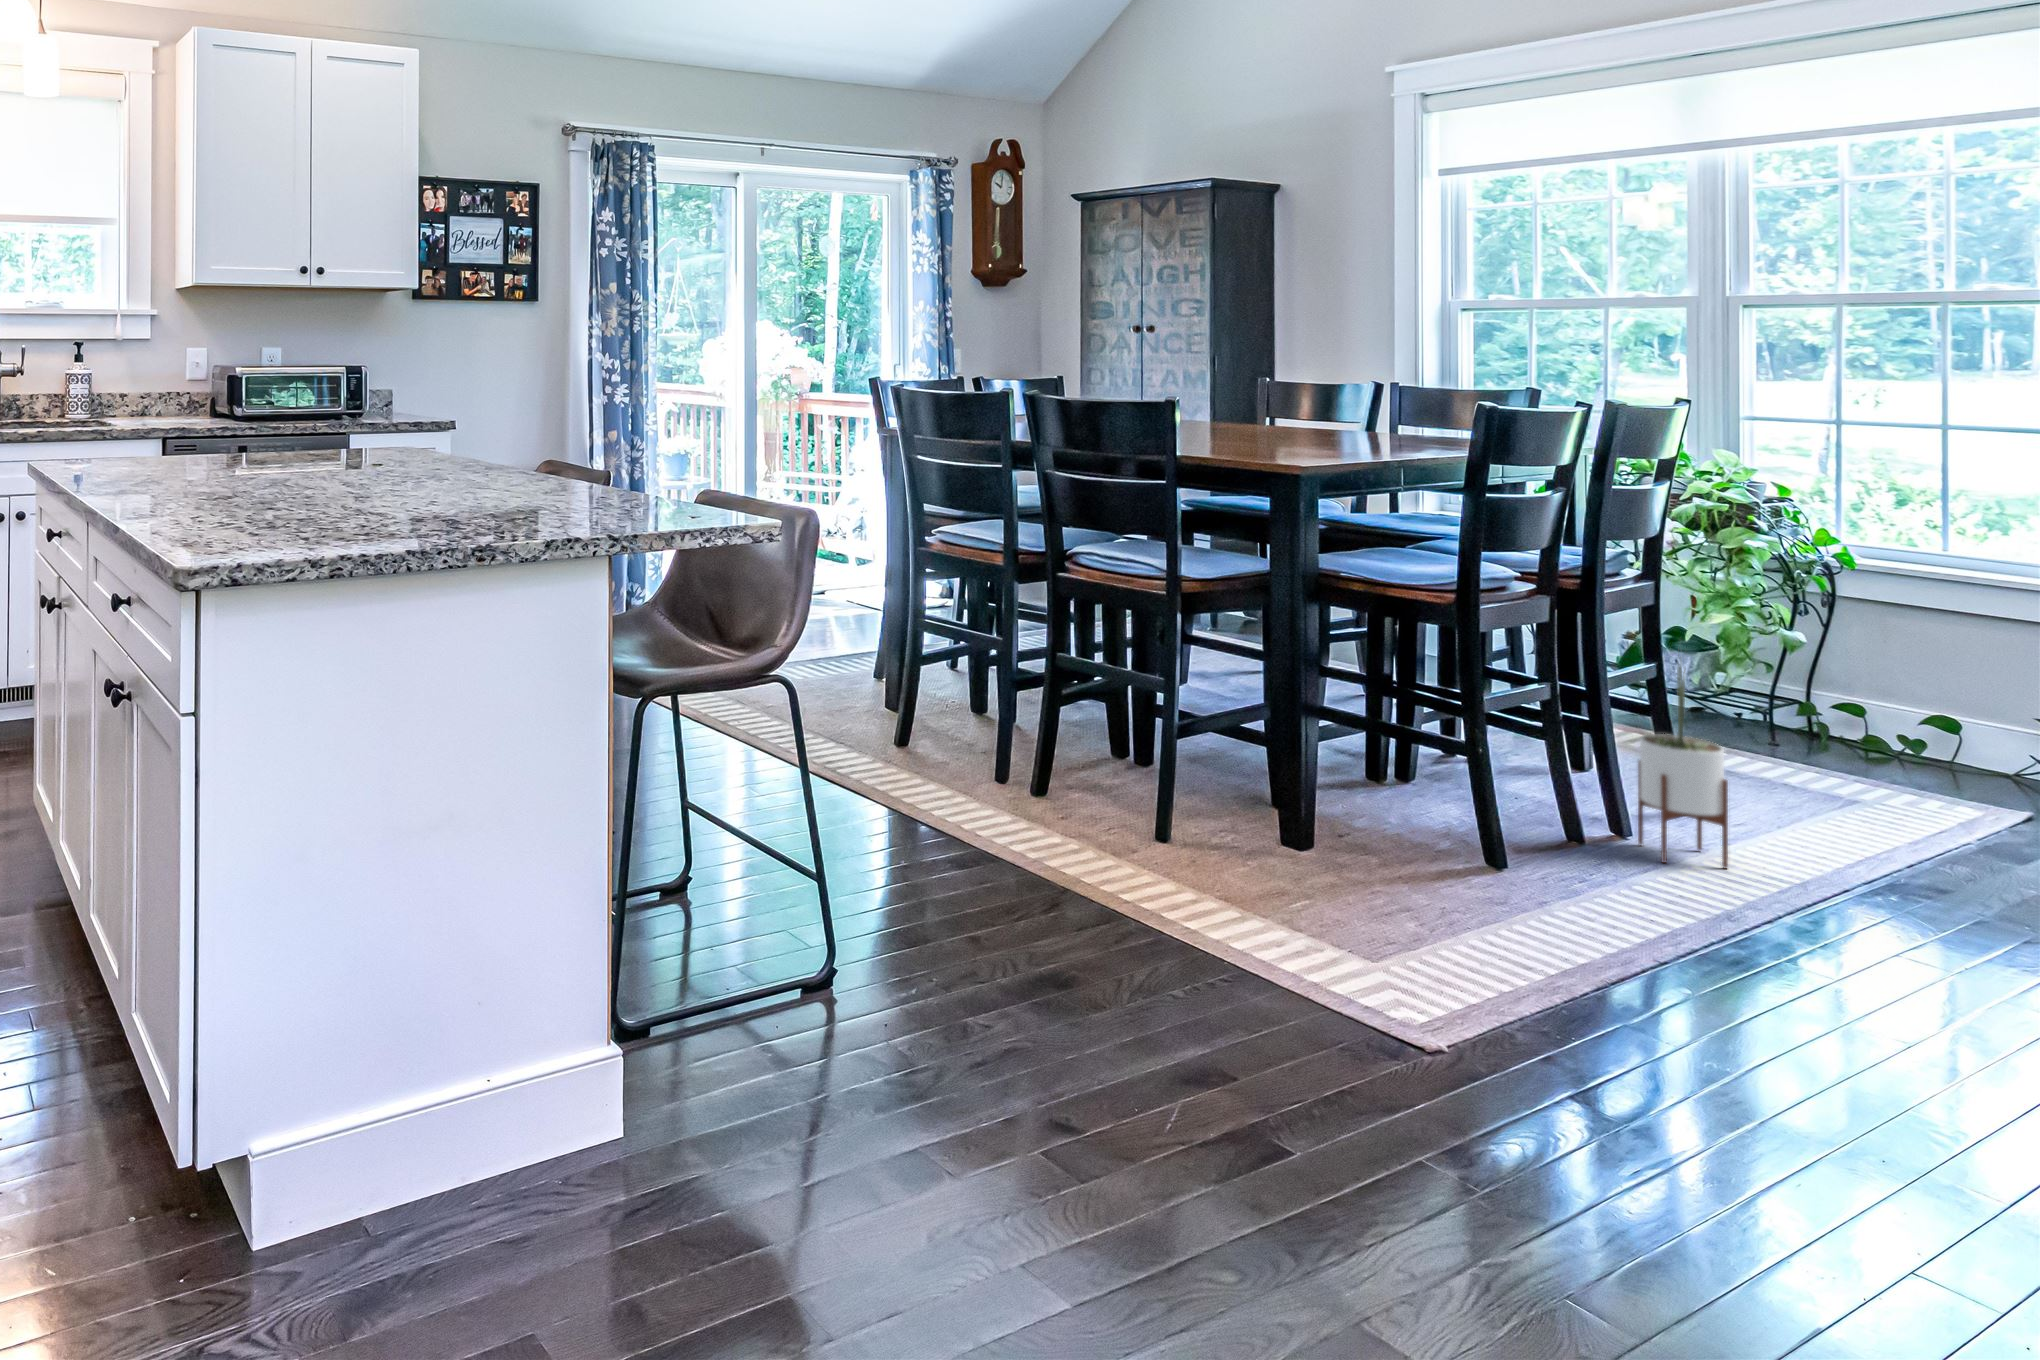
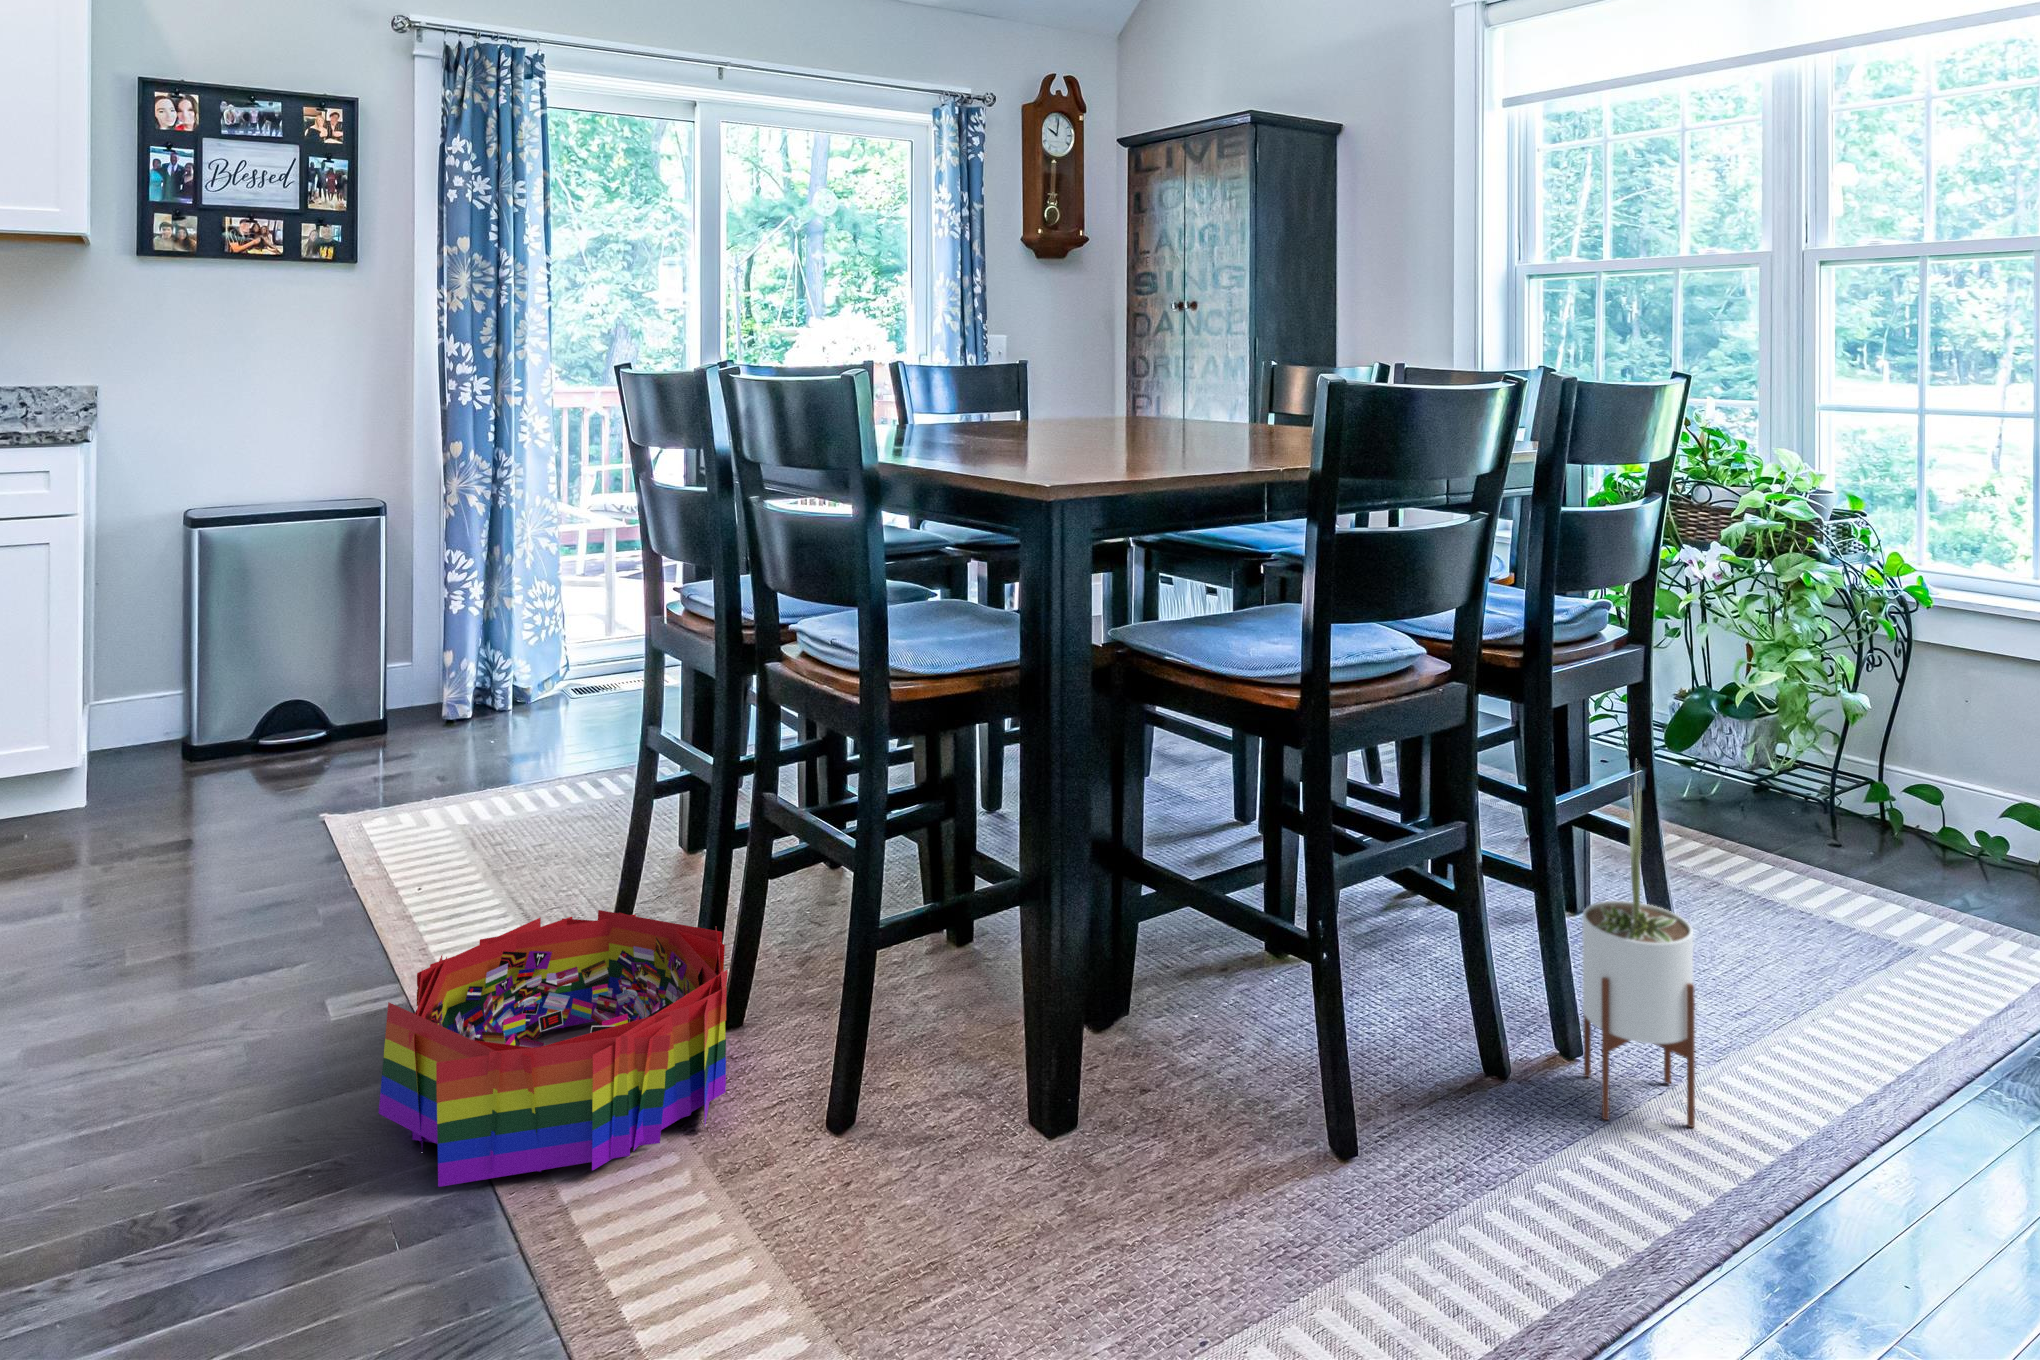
storage bin: none [876,724,1084,849] -> present [379,910,728,1187]

